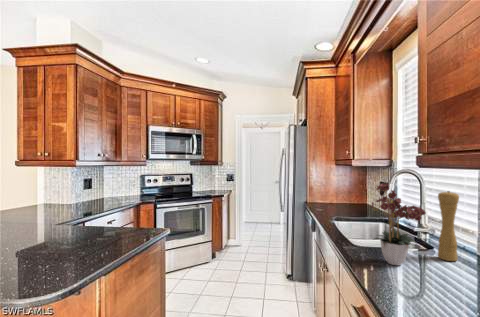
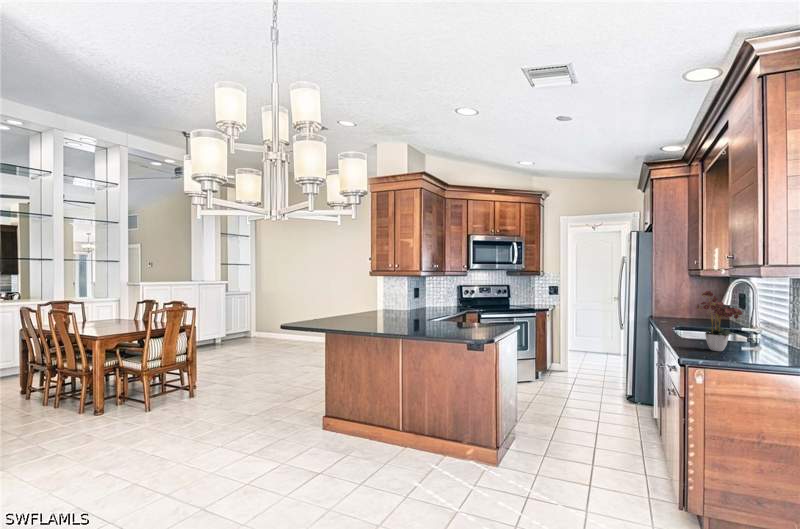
pepper mill: present [438,191,459,261] -> none [761,298,779,353]

